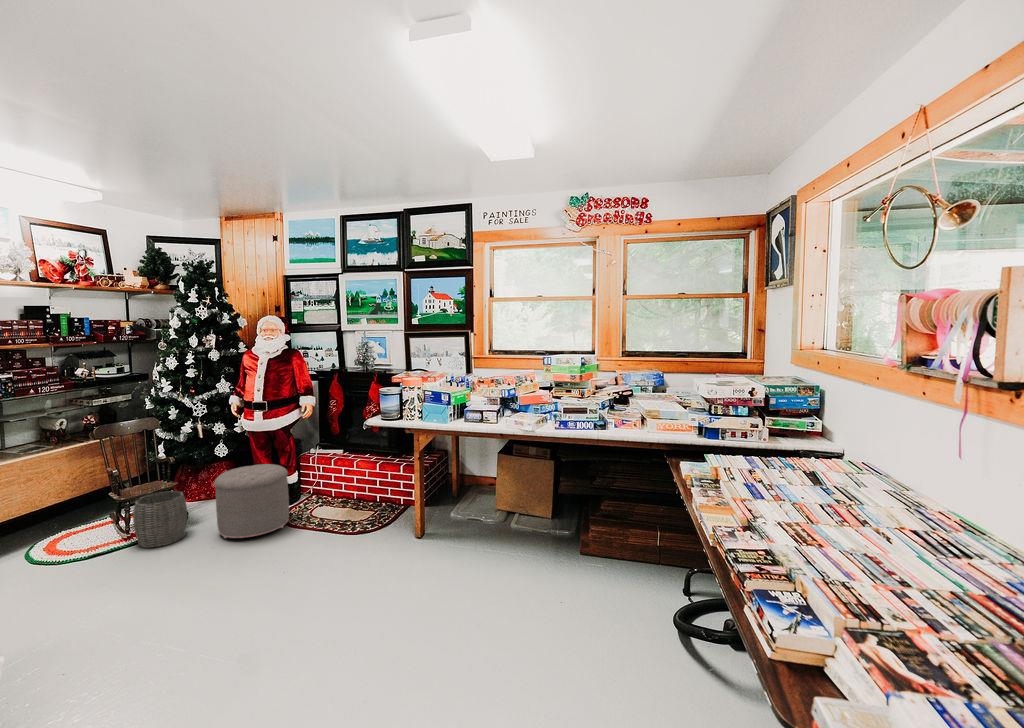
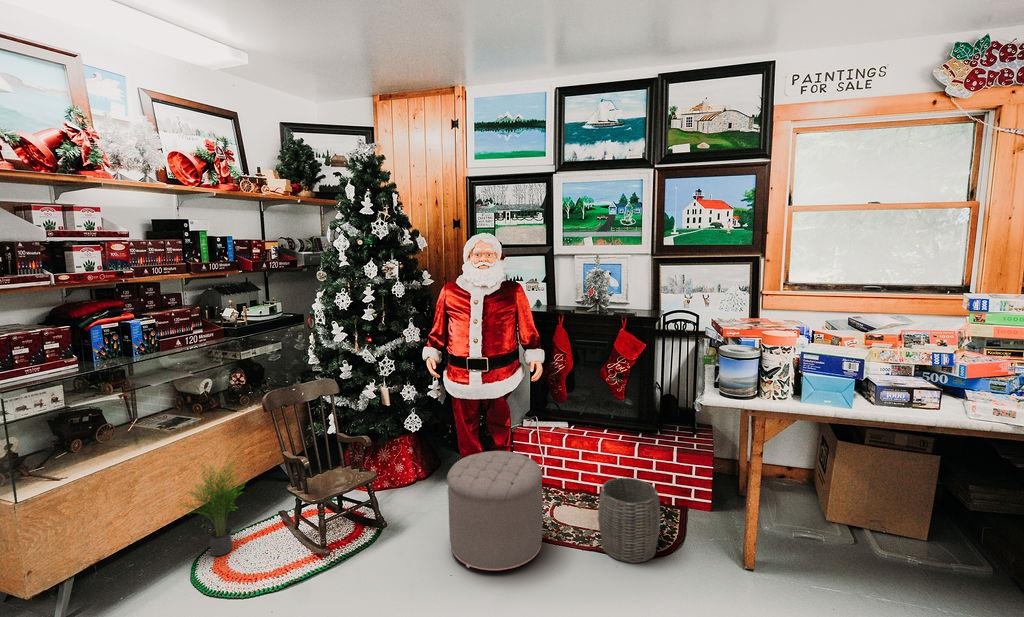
potted plant: none [11,469,79,539] -> present [182,462,242,556]
woven basket: present [133,491,187,548] -> present [598,478,660,563]

